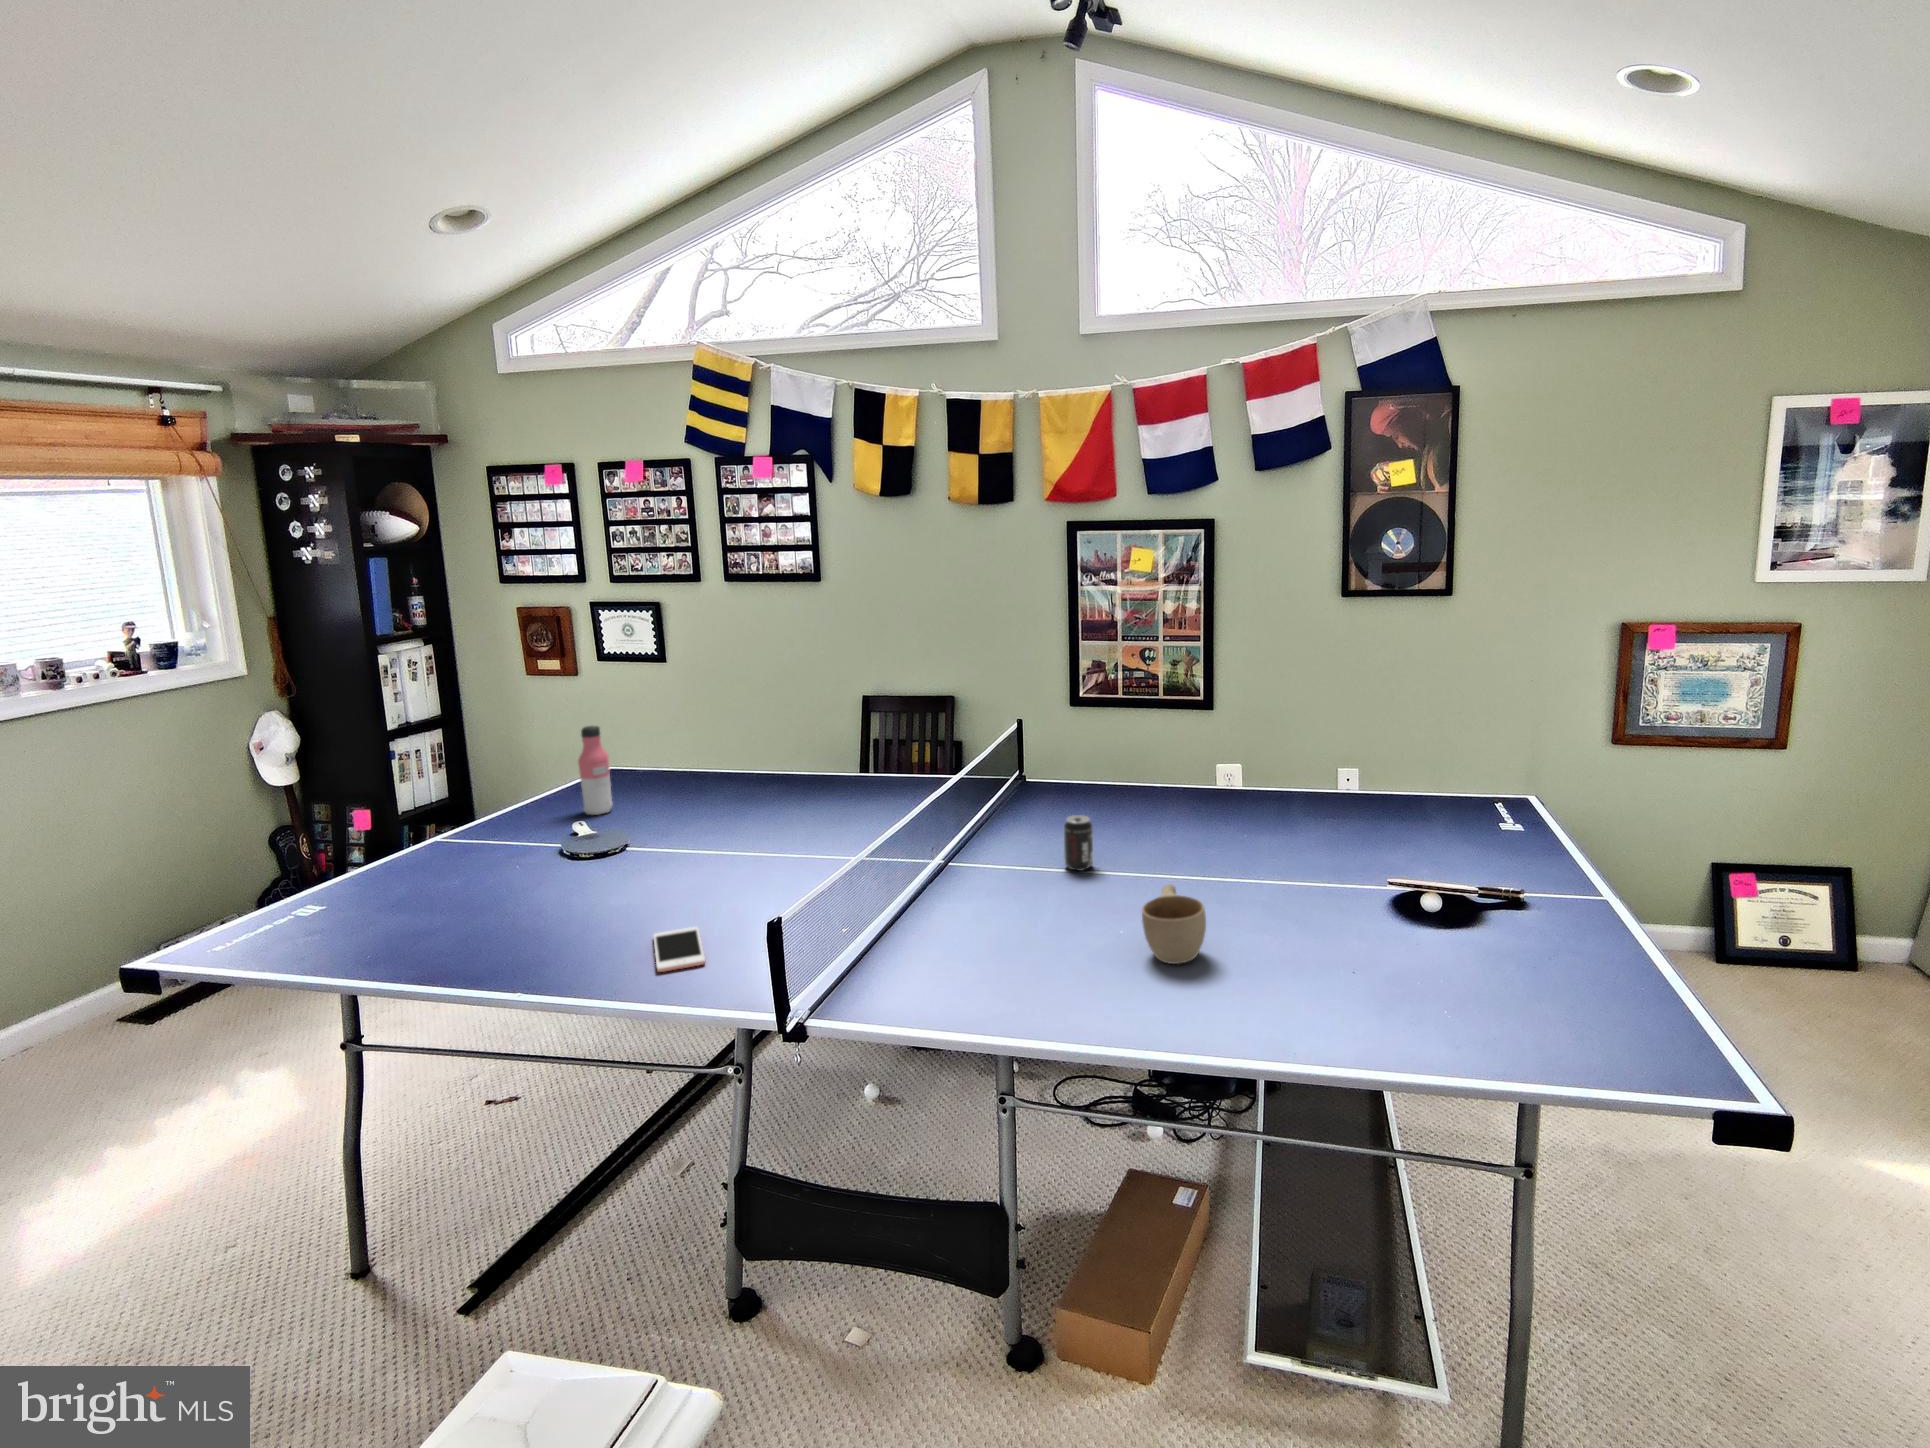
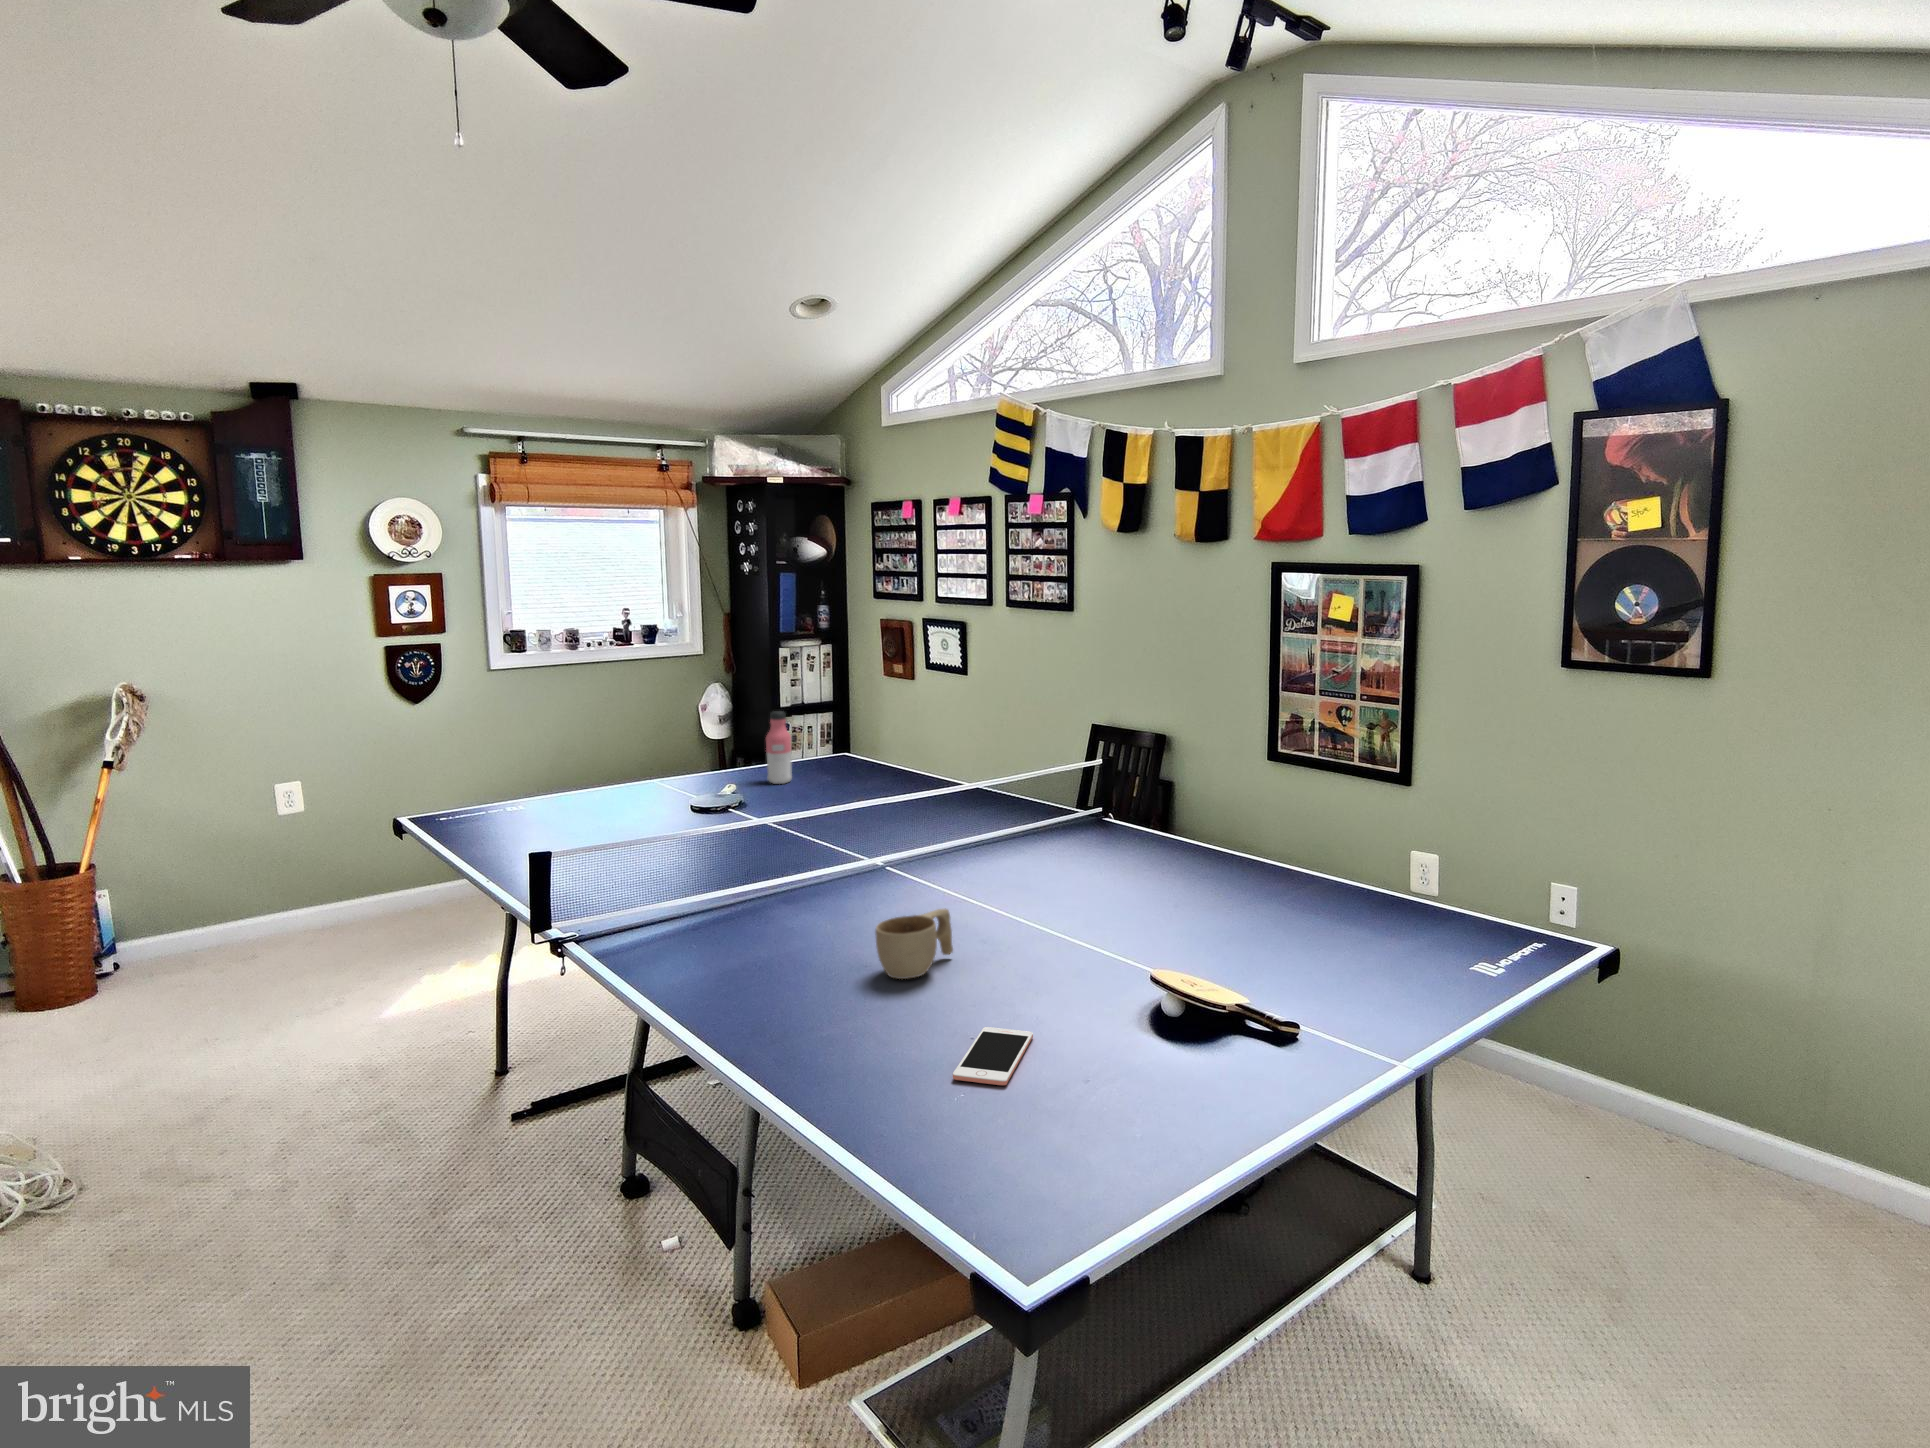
beverage can: present [1064,815,1093,871] -> none [979,842,1007,896]
cell phone: present [654,927,705,972] -> present [953,1027,1033,1085]

